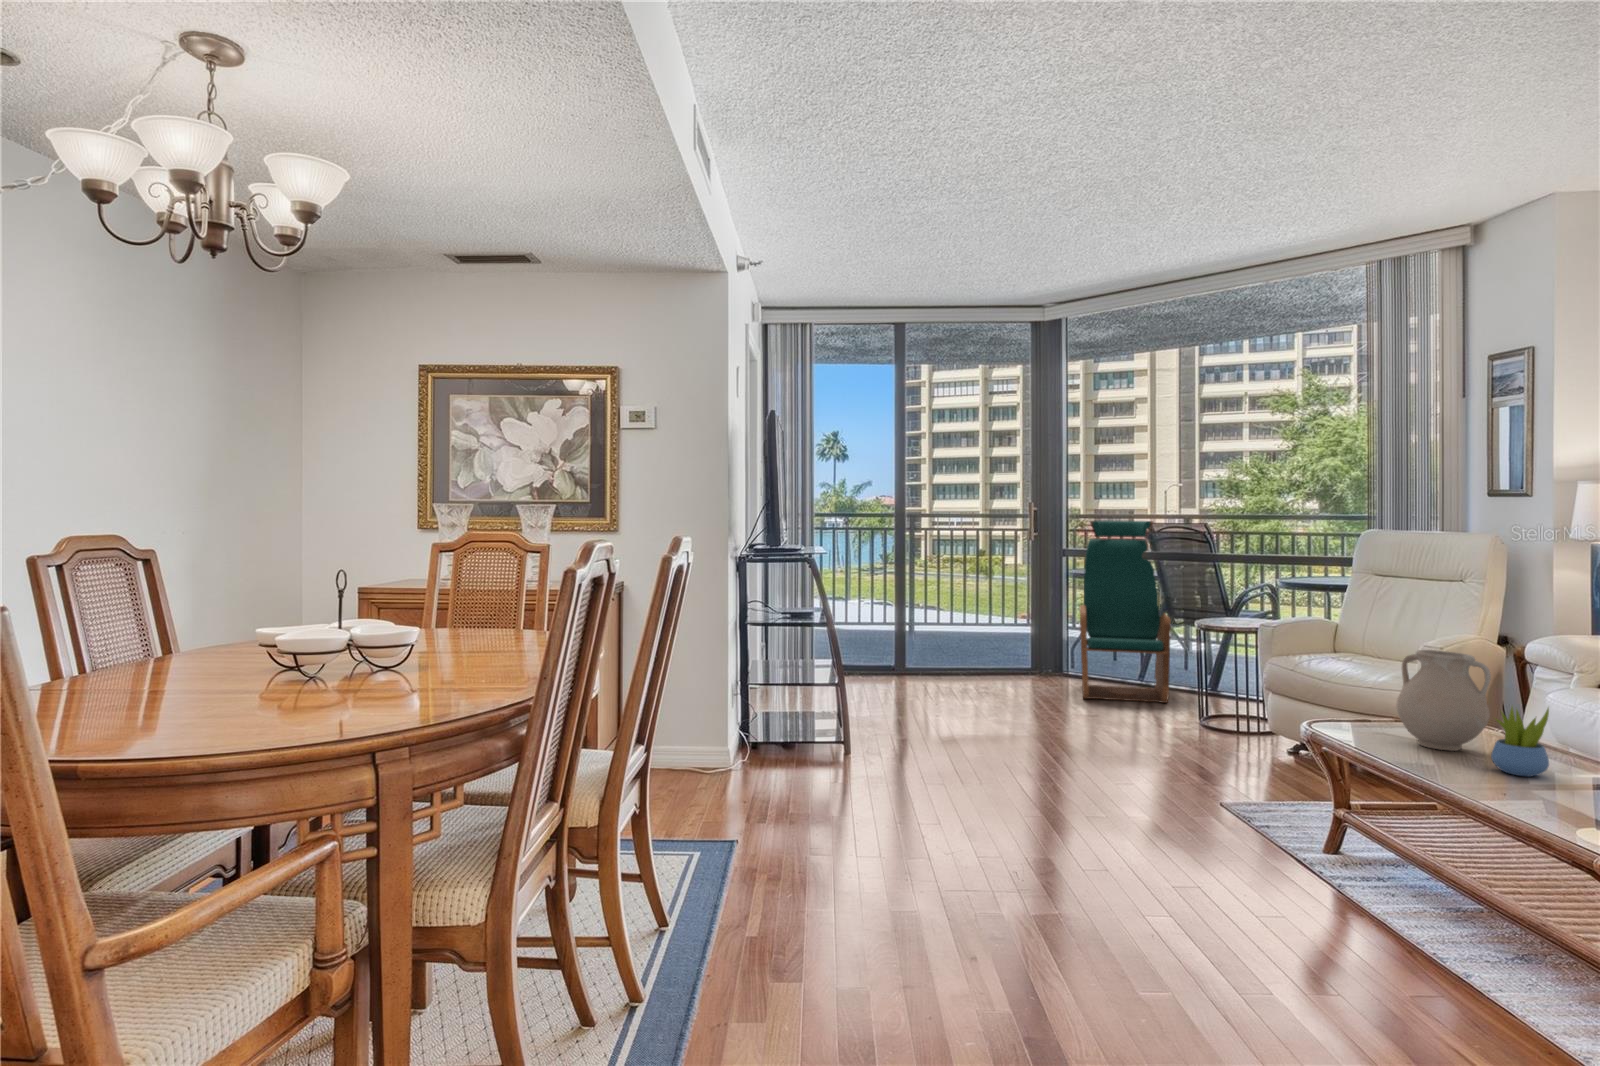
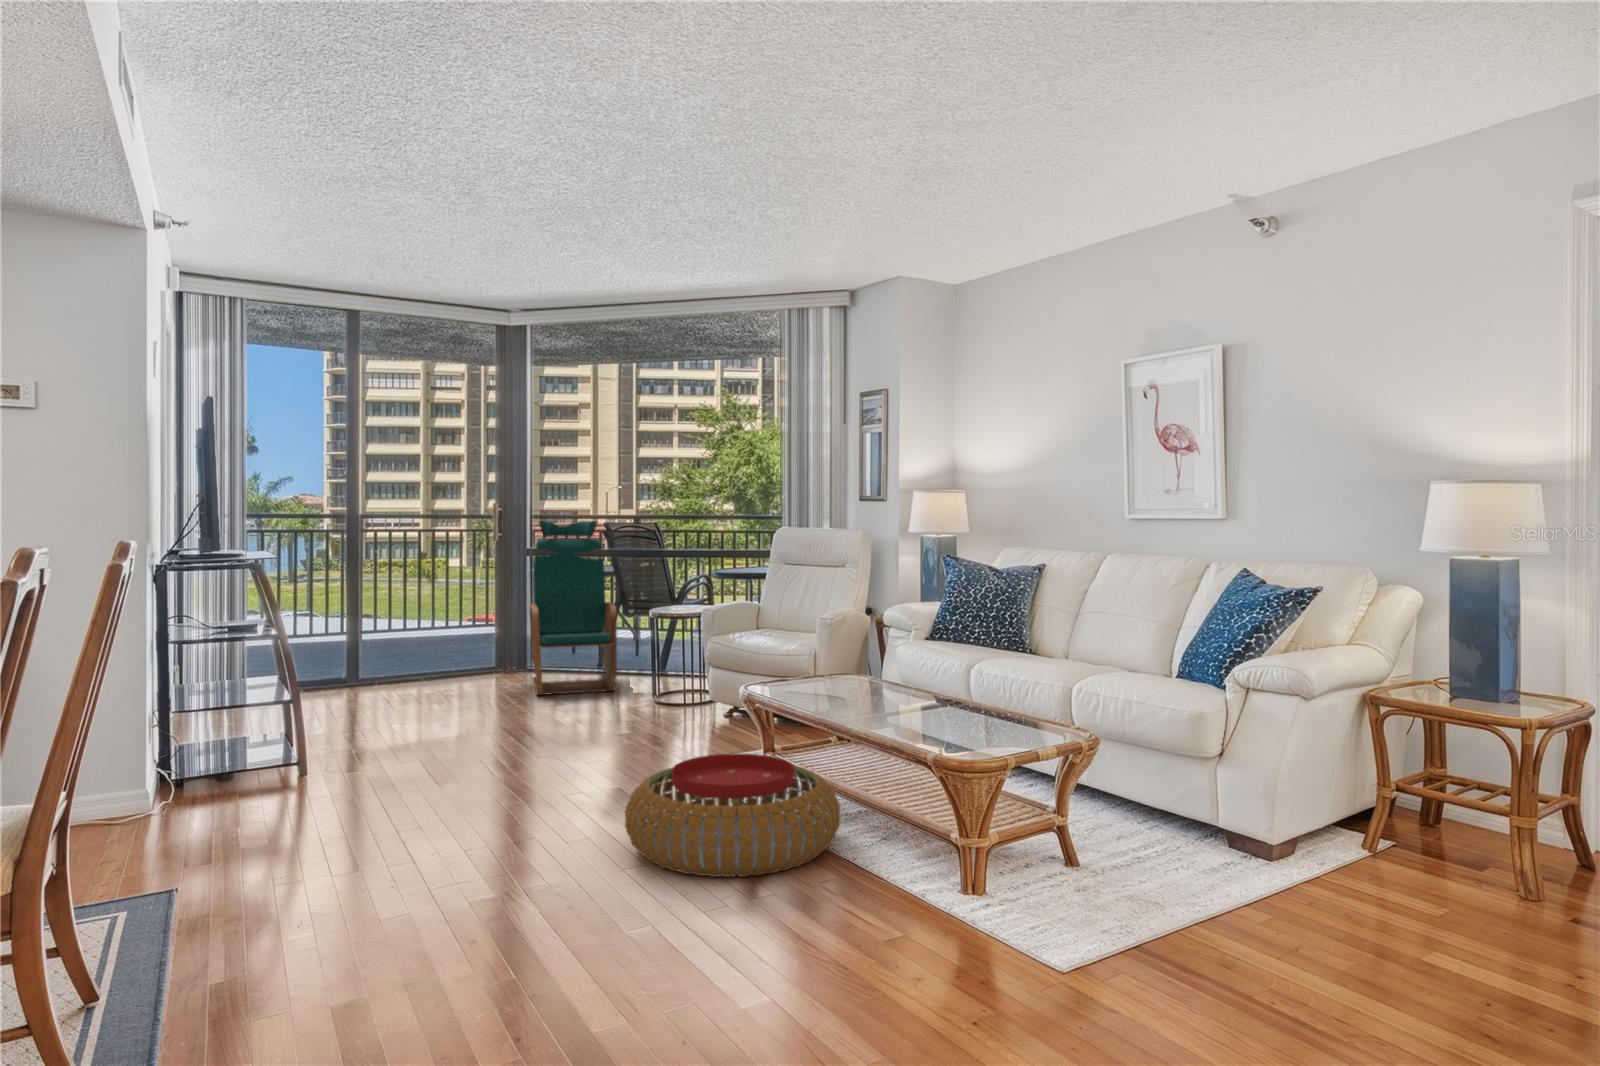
vase: present [1396,650,1491,751] -> none [805,620,865,695]
succulent plant: present [1491,707,1549,777] -> none [867,653,901,706]
pouf: none [1135,805,1438,978] -> present [625,754,840,877]

